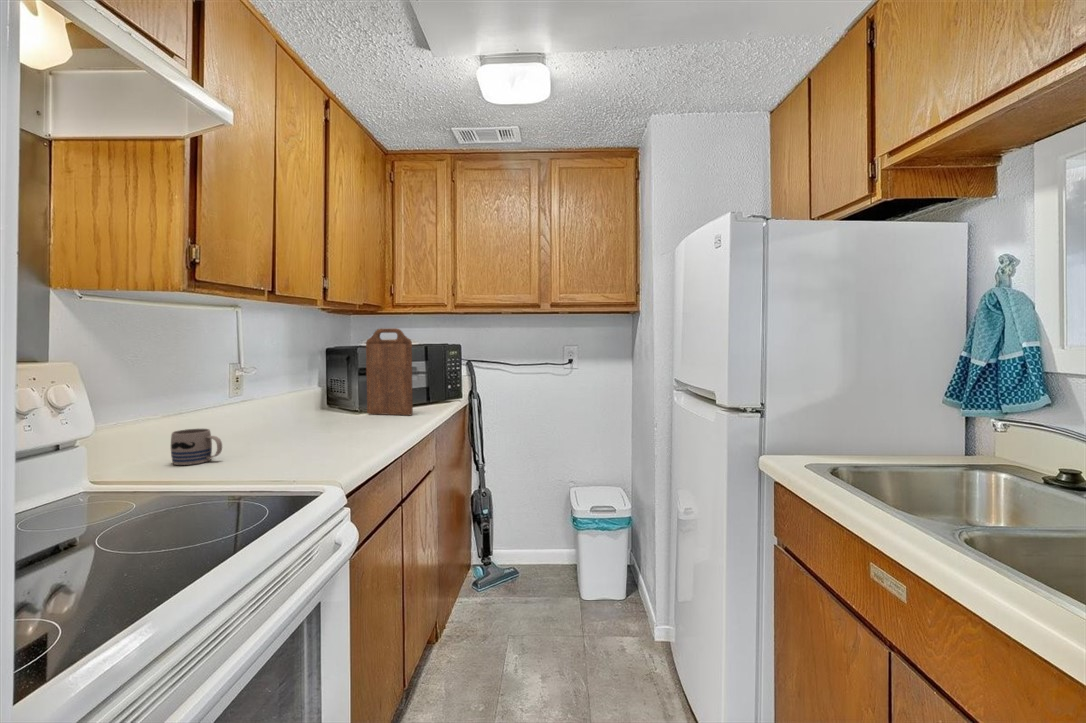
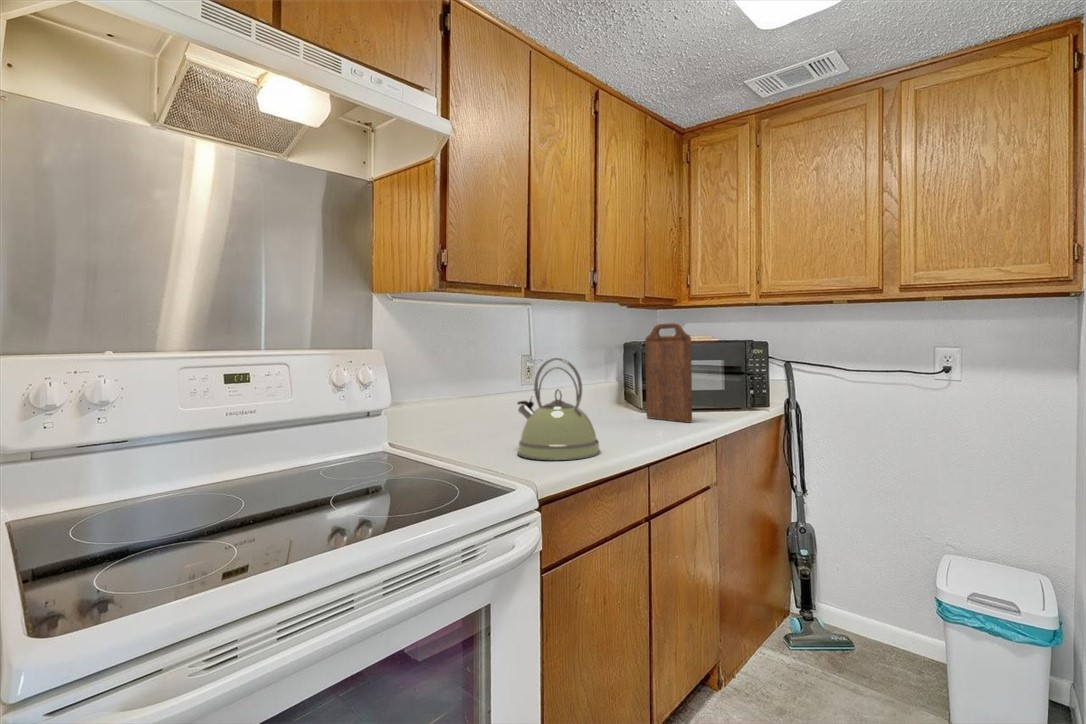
kettle: none [269,362,363,461] -> present [517,358,601,460]
mug: present [171,429,222,465] -> none [440,419,476,451]

